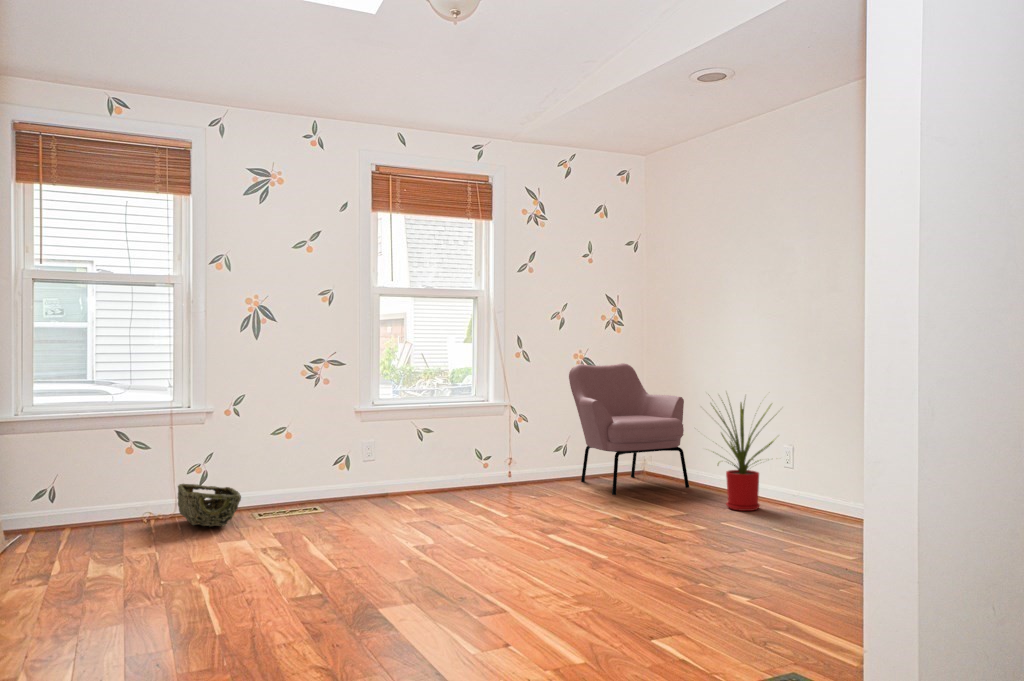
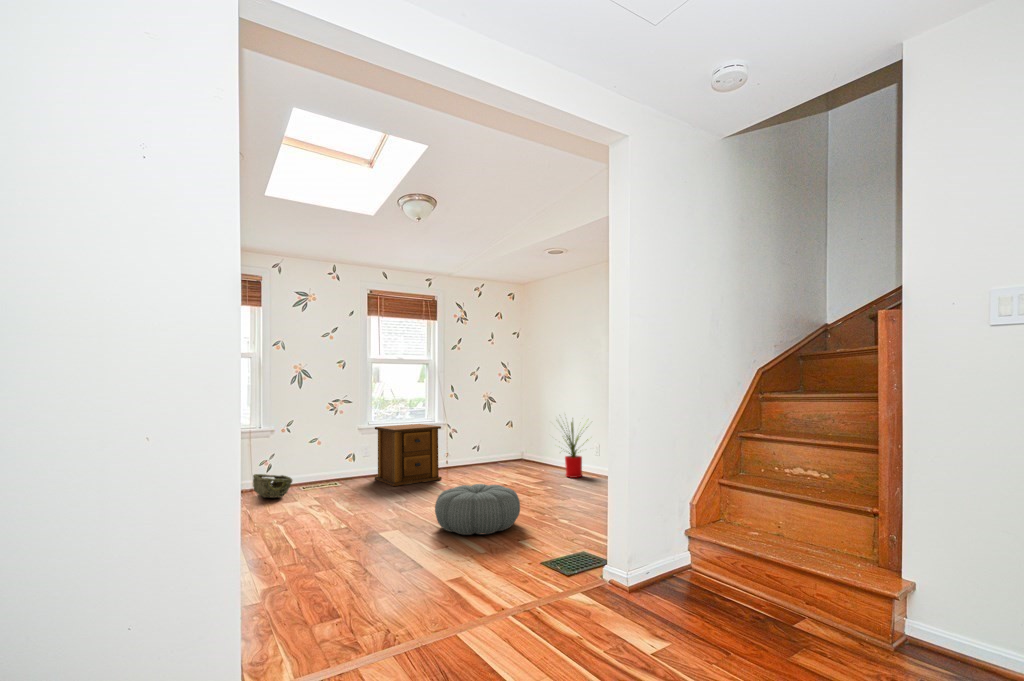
armchair: present [569,363,689,495] -> none [480,398,547,472]
side table: none [385,405,501,513] -> present [375,424,442,486]
pouf: none [485,524,653,628] -> present [435,484,520,535]

